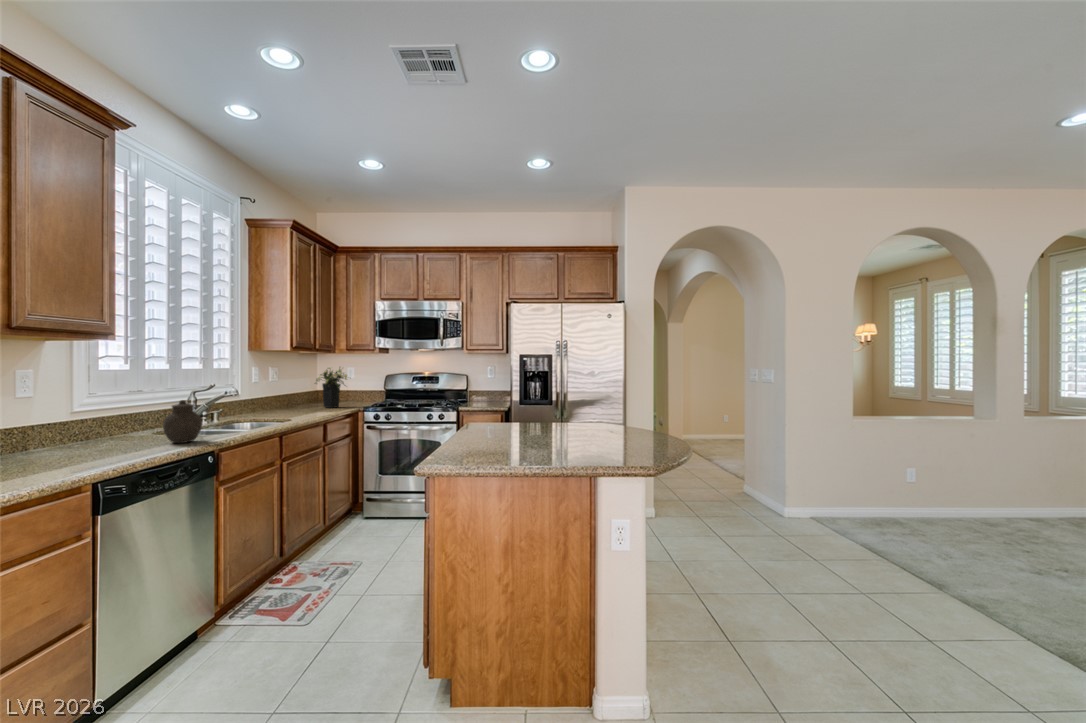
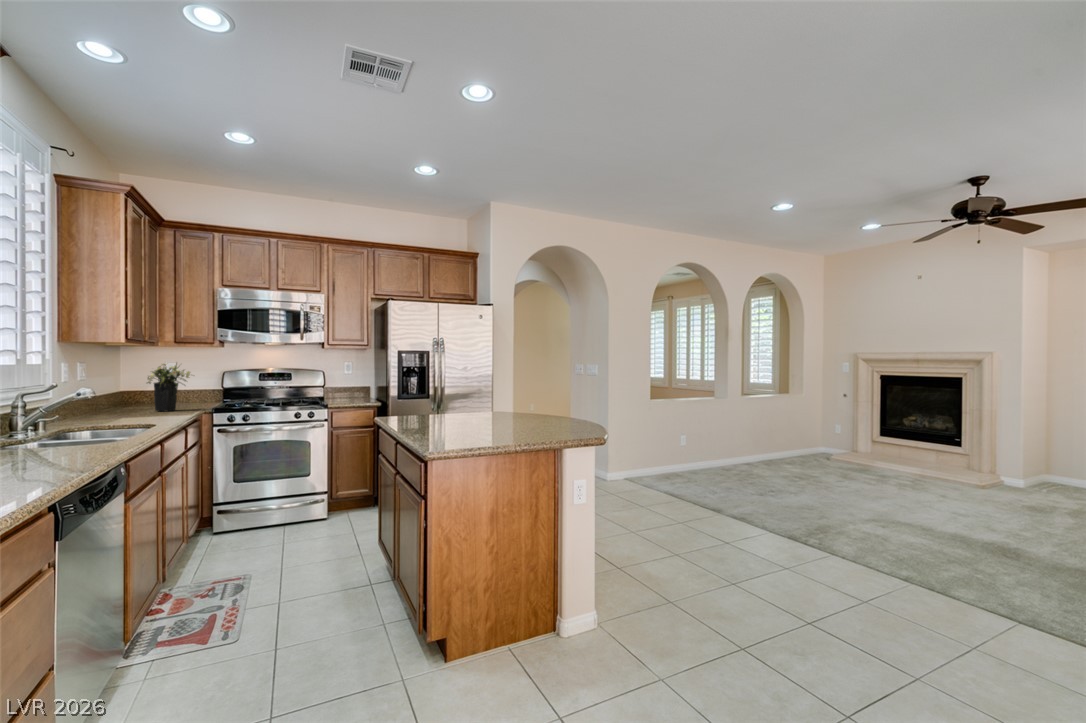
jar: present [163,400,202,443] -> none [36,403,90,456]

